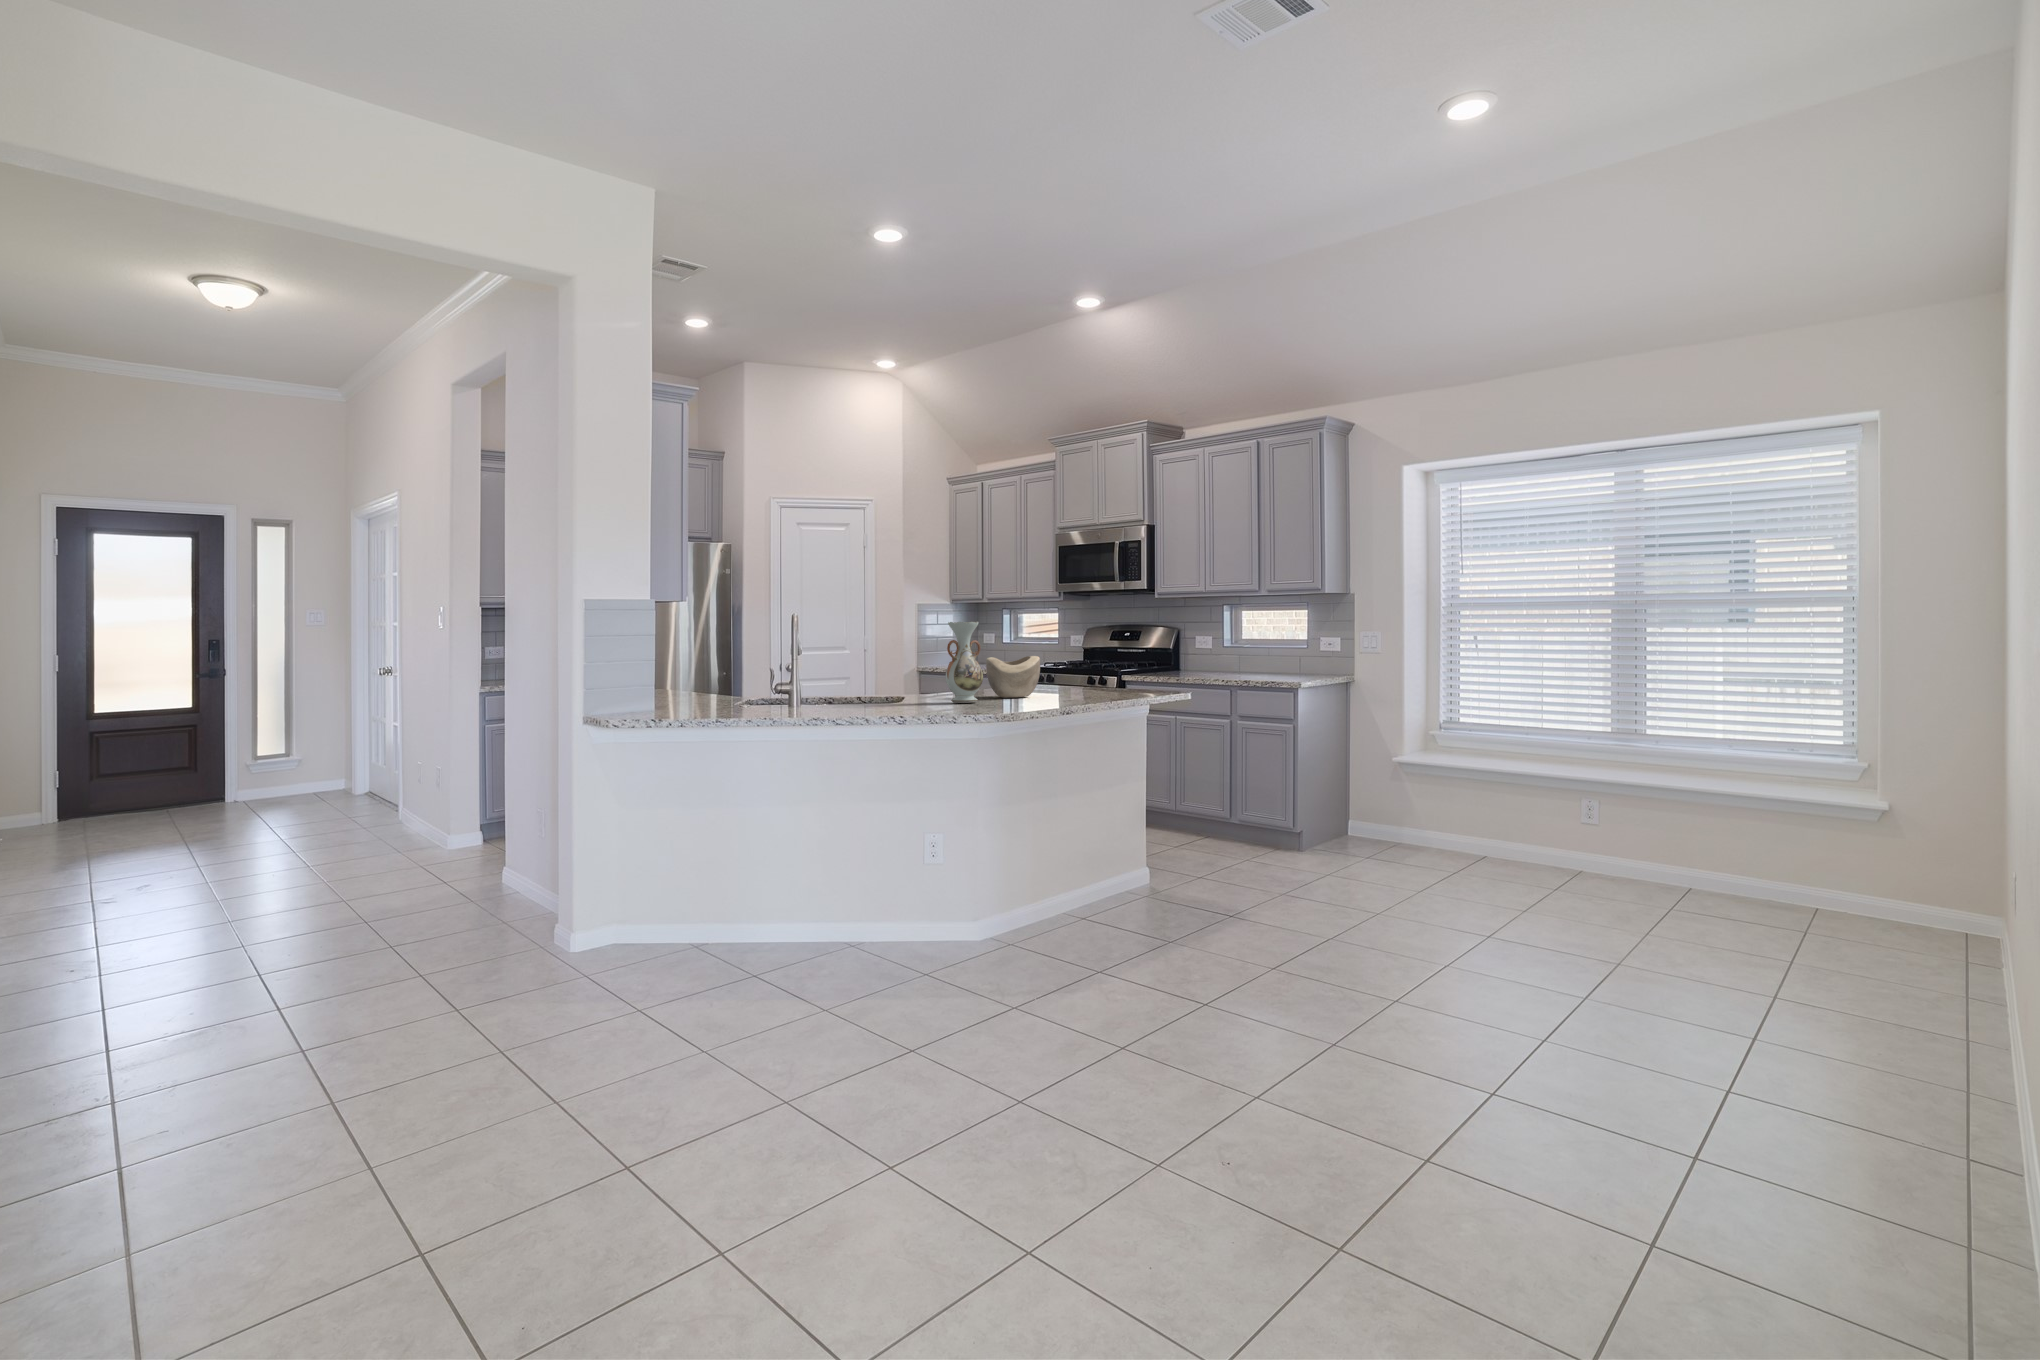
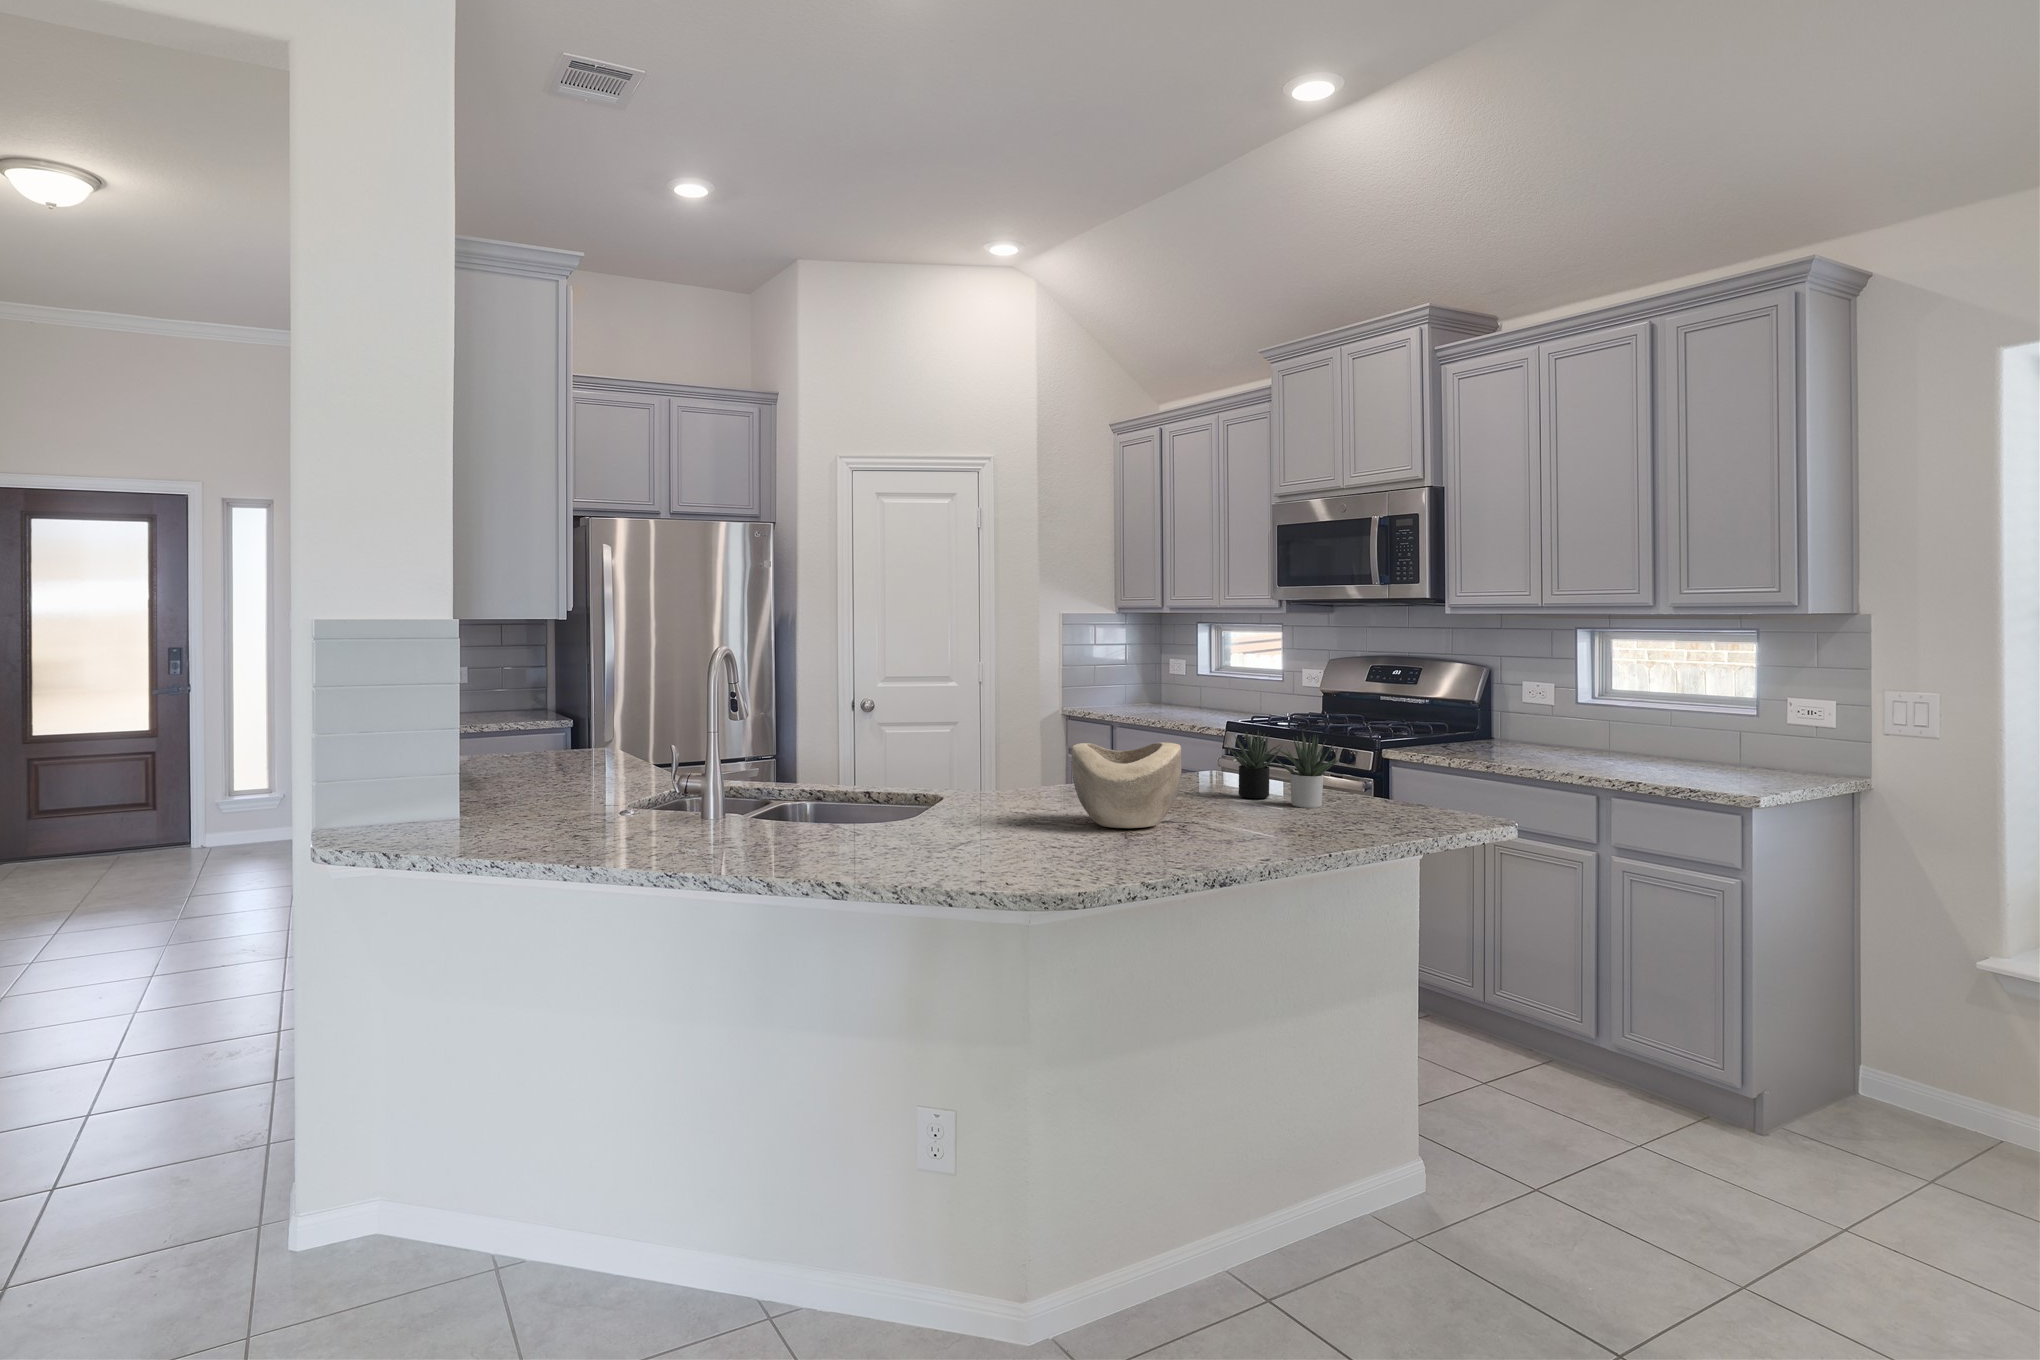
vase: present [945,622,983,703] -> none [964,678,1043,849]
succulent plant: none [1052,652,1111,692] -> present [1229,733,1340,808]

